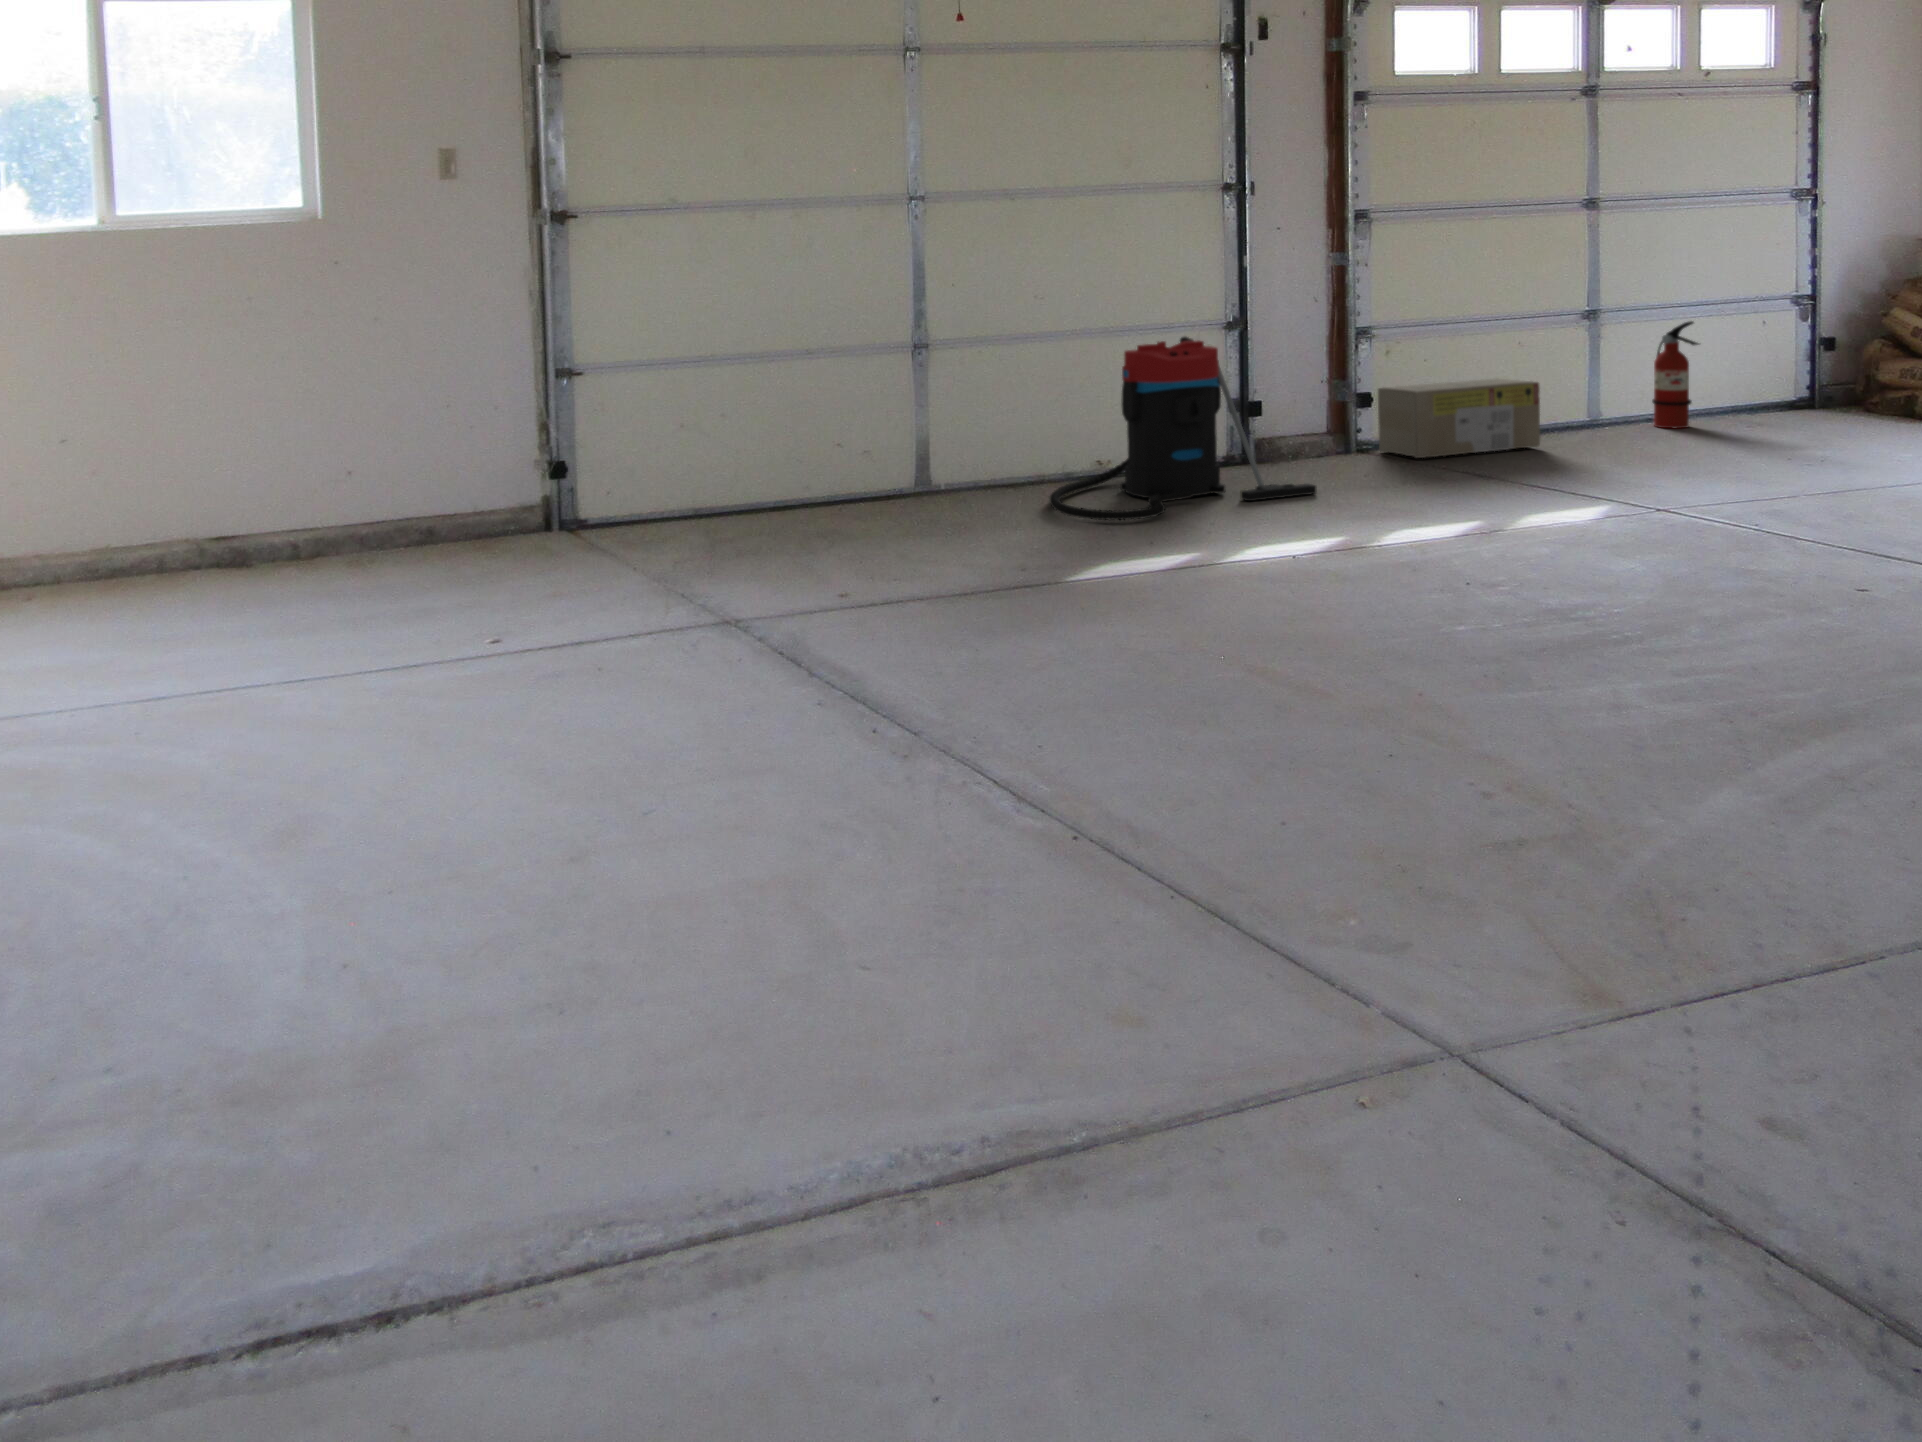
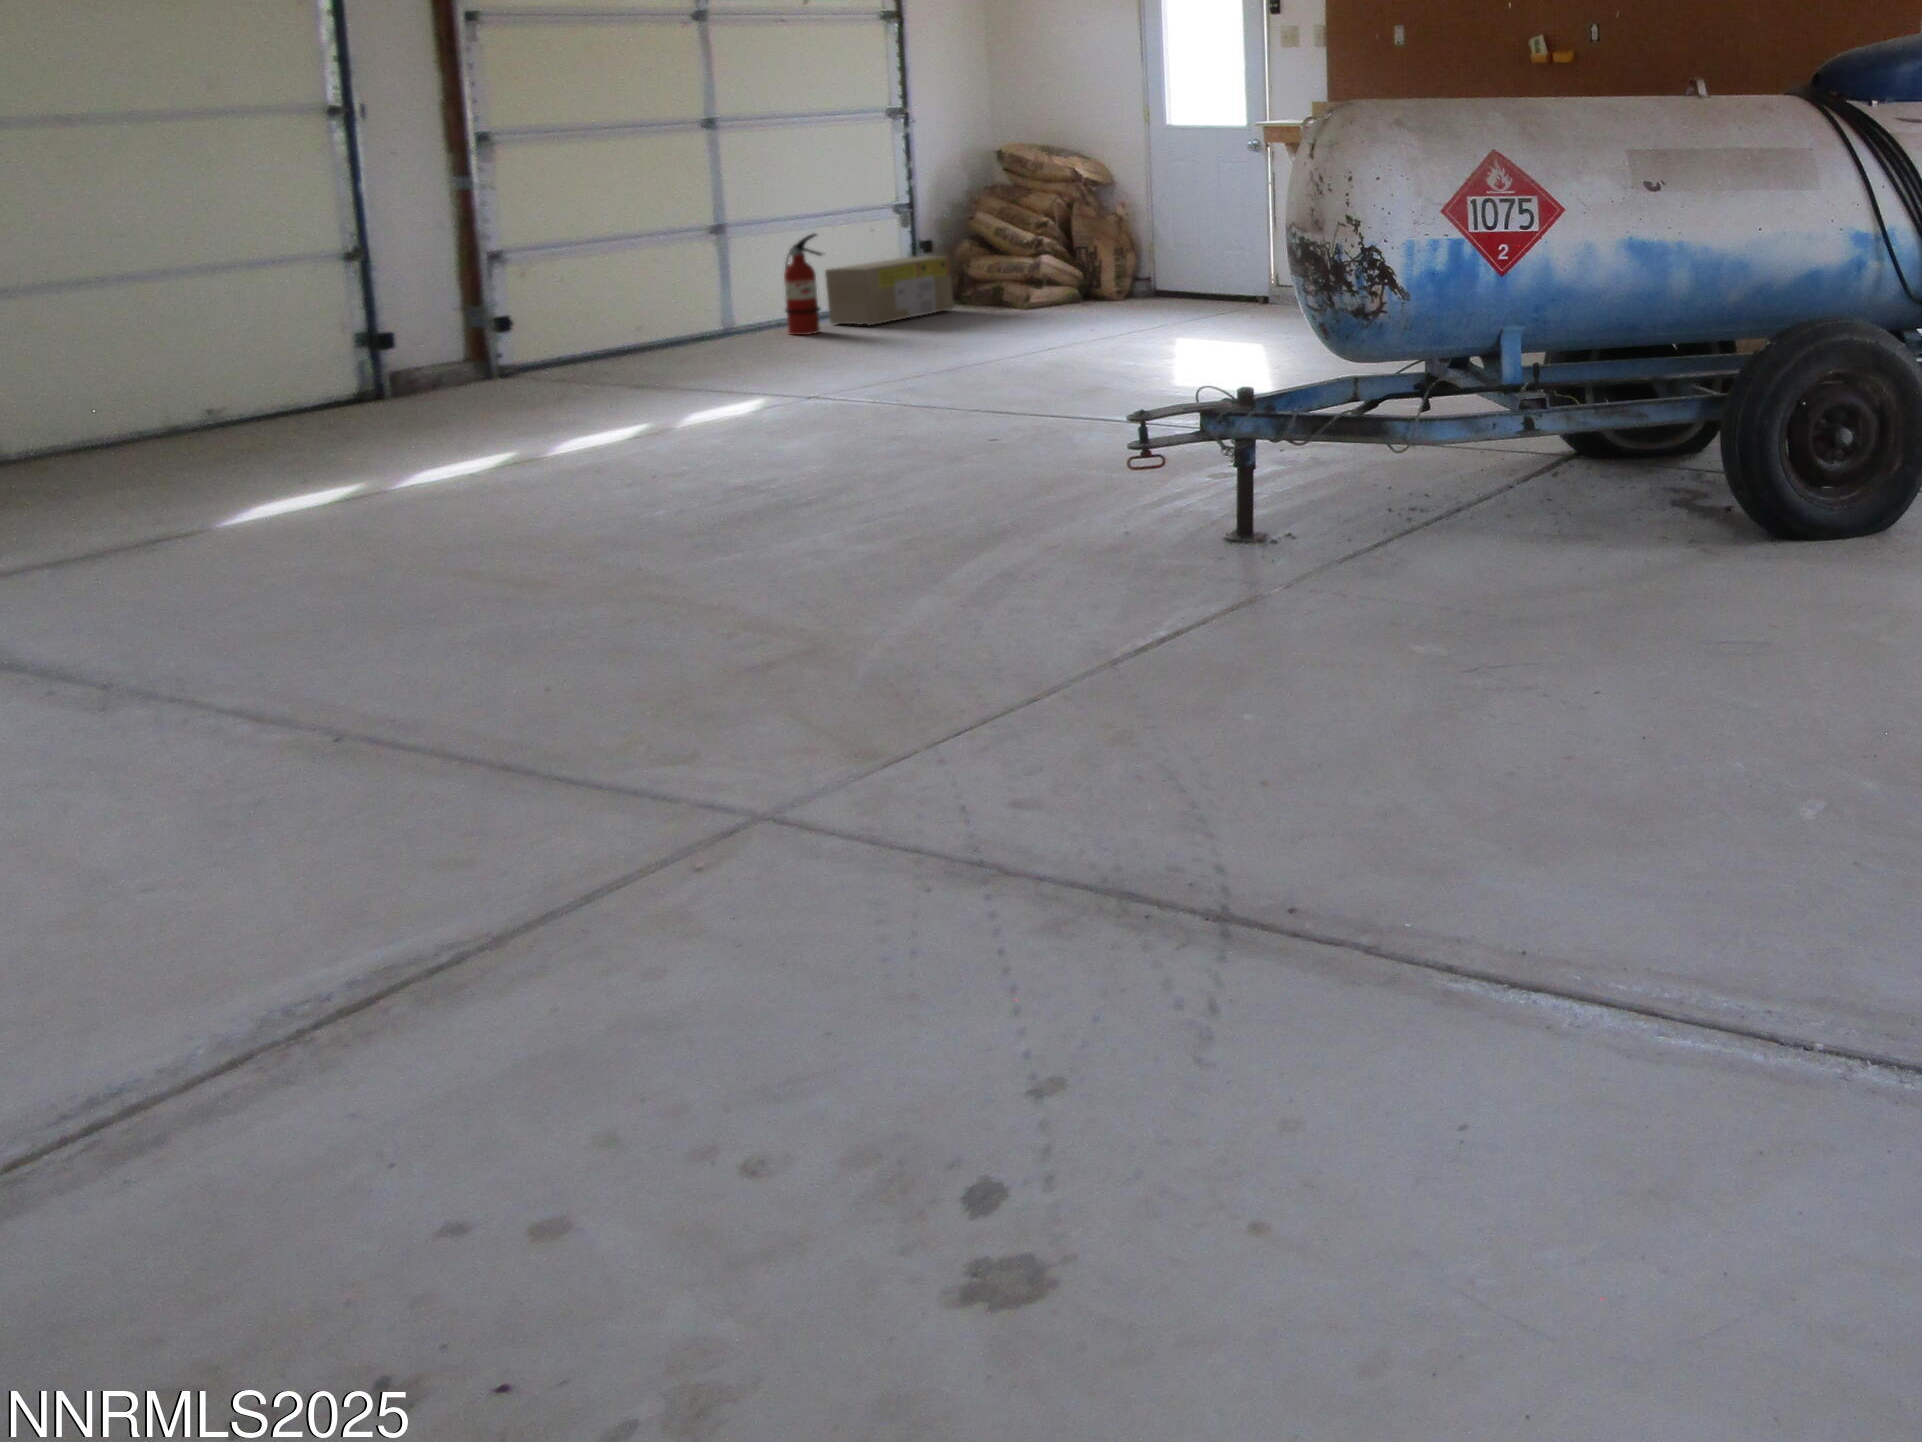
vacuum cleaner: present [1050,337,1317,520] -> none [166,276,481,481]
cardboard box: present [1378,379,1540,458] -> present [825,256,954,325]

